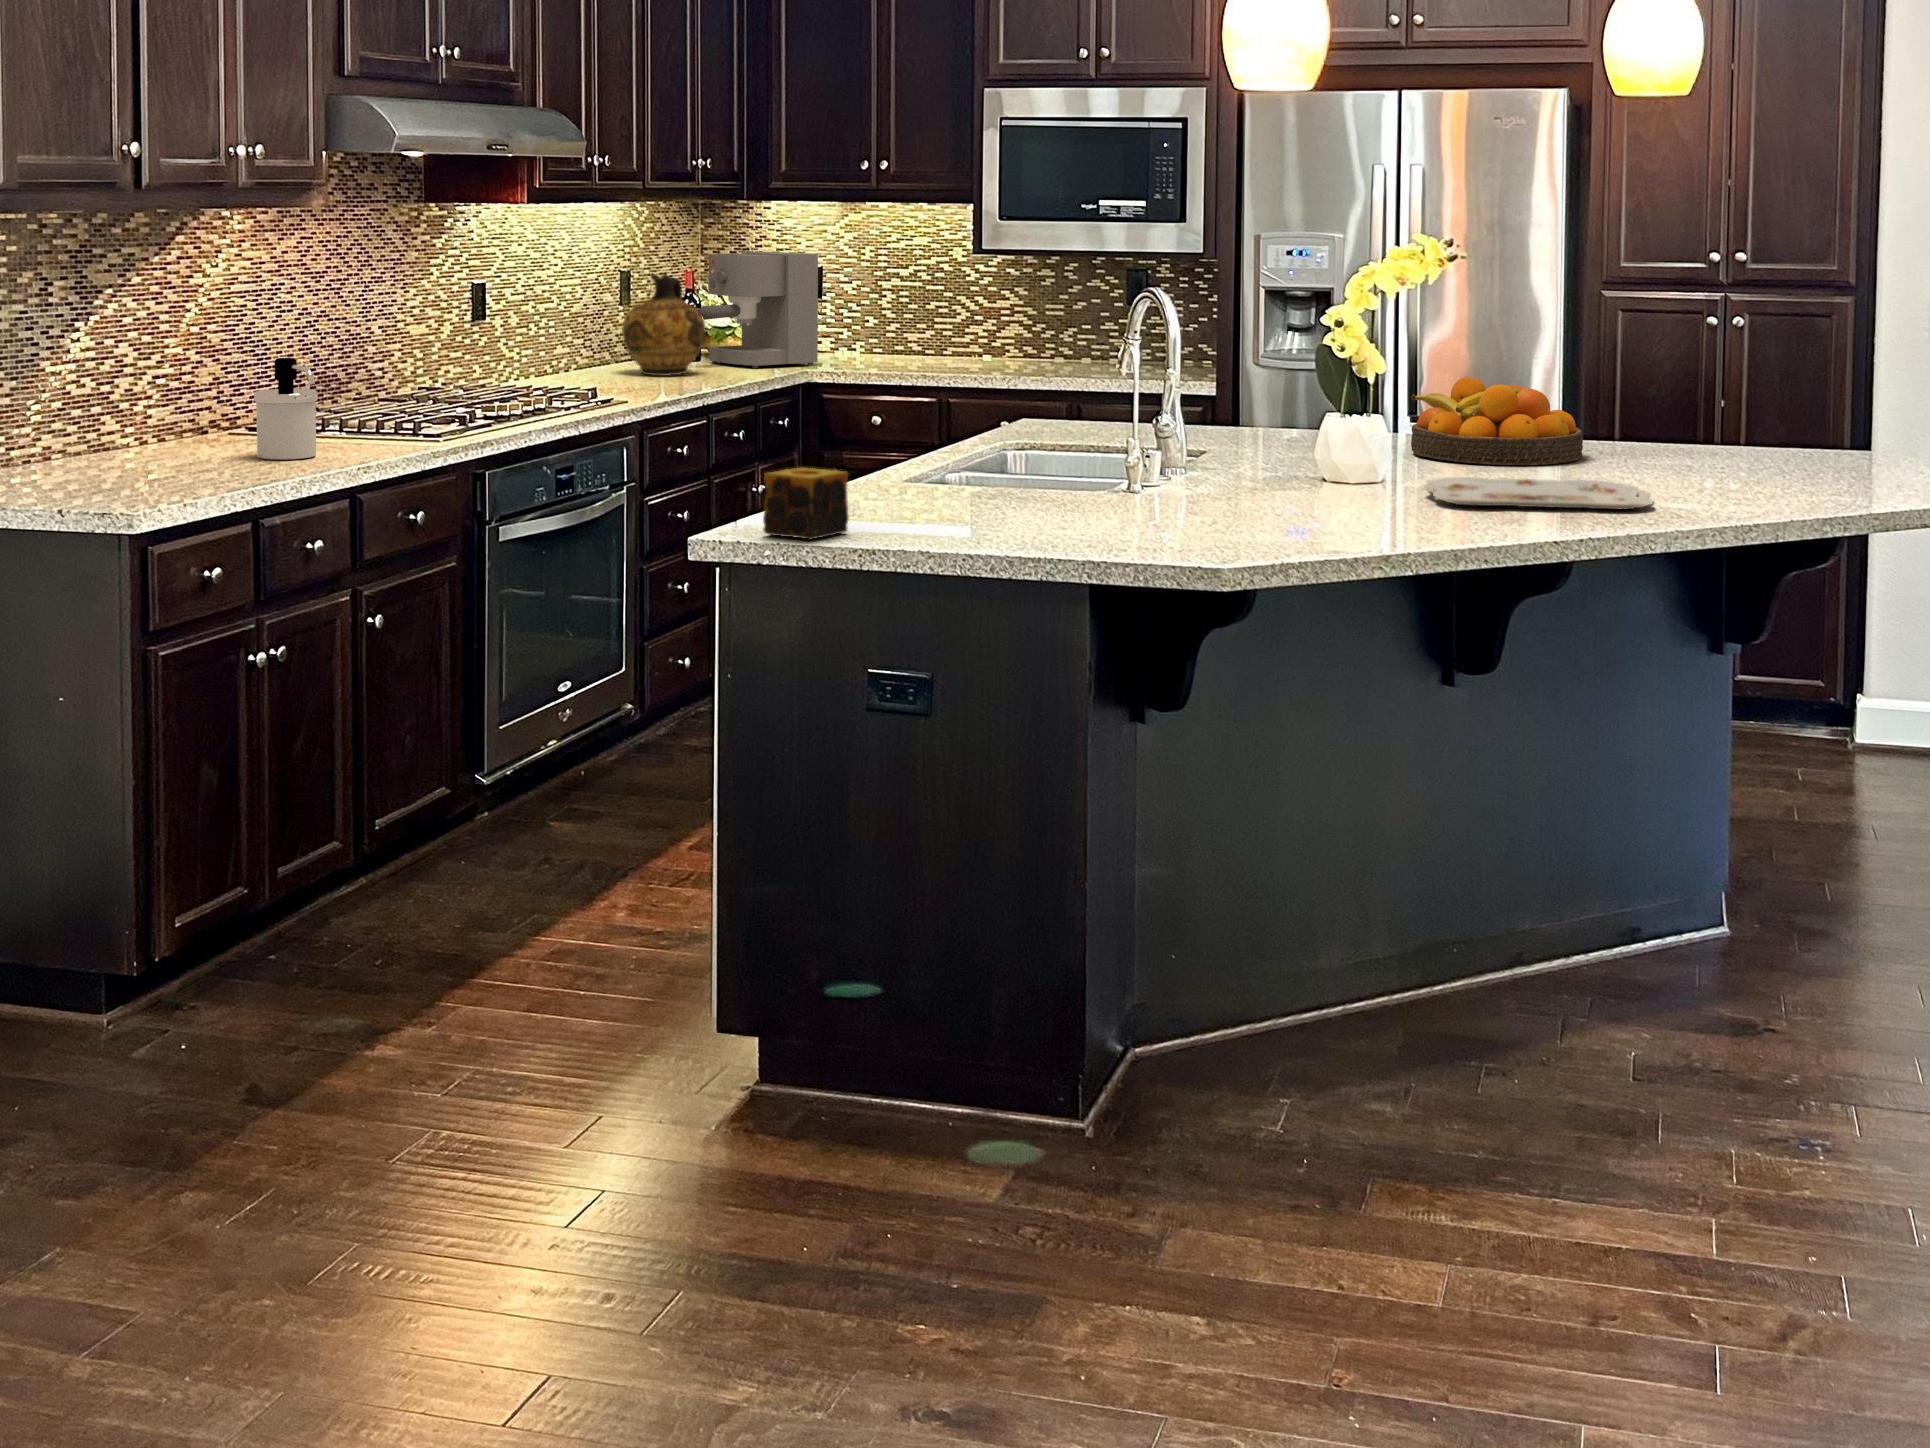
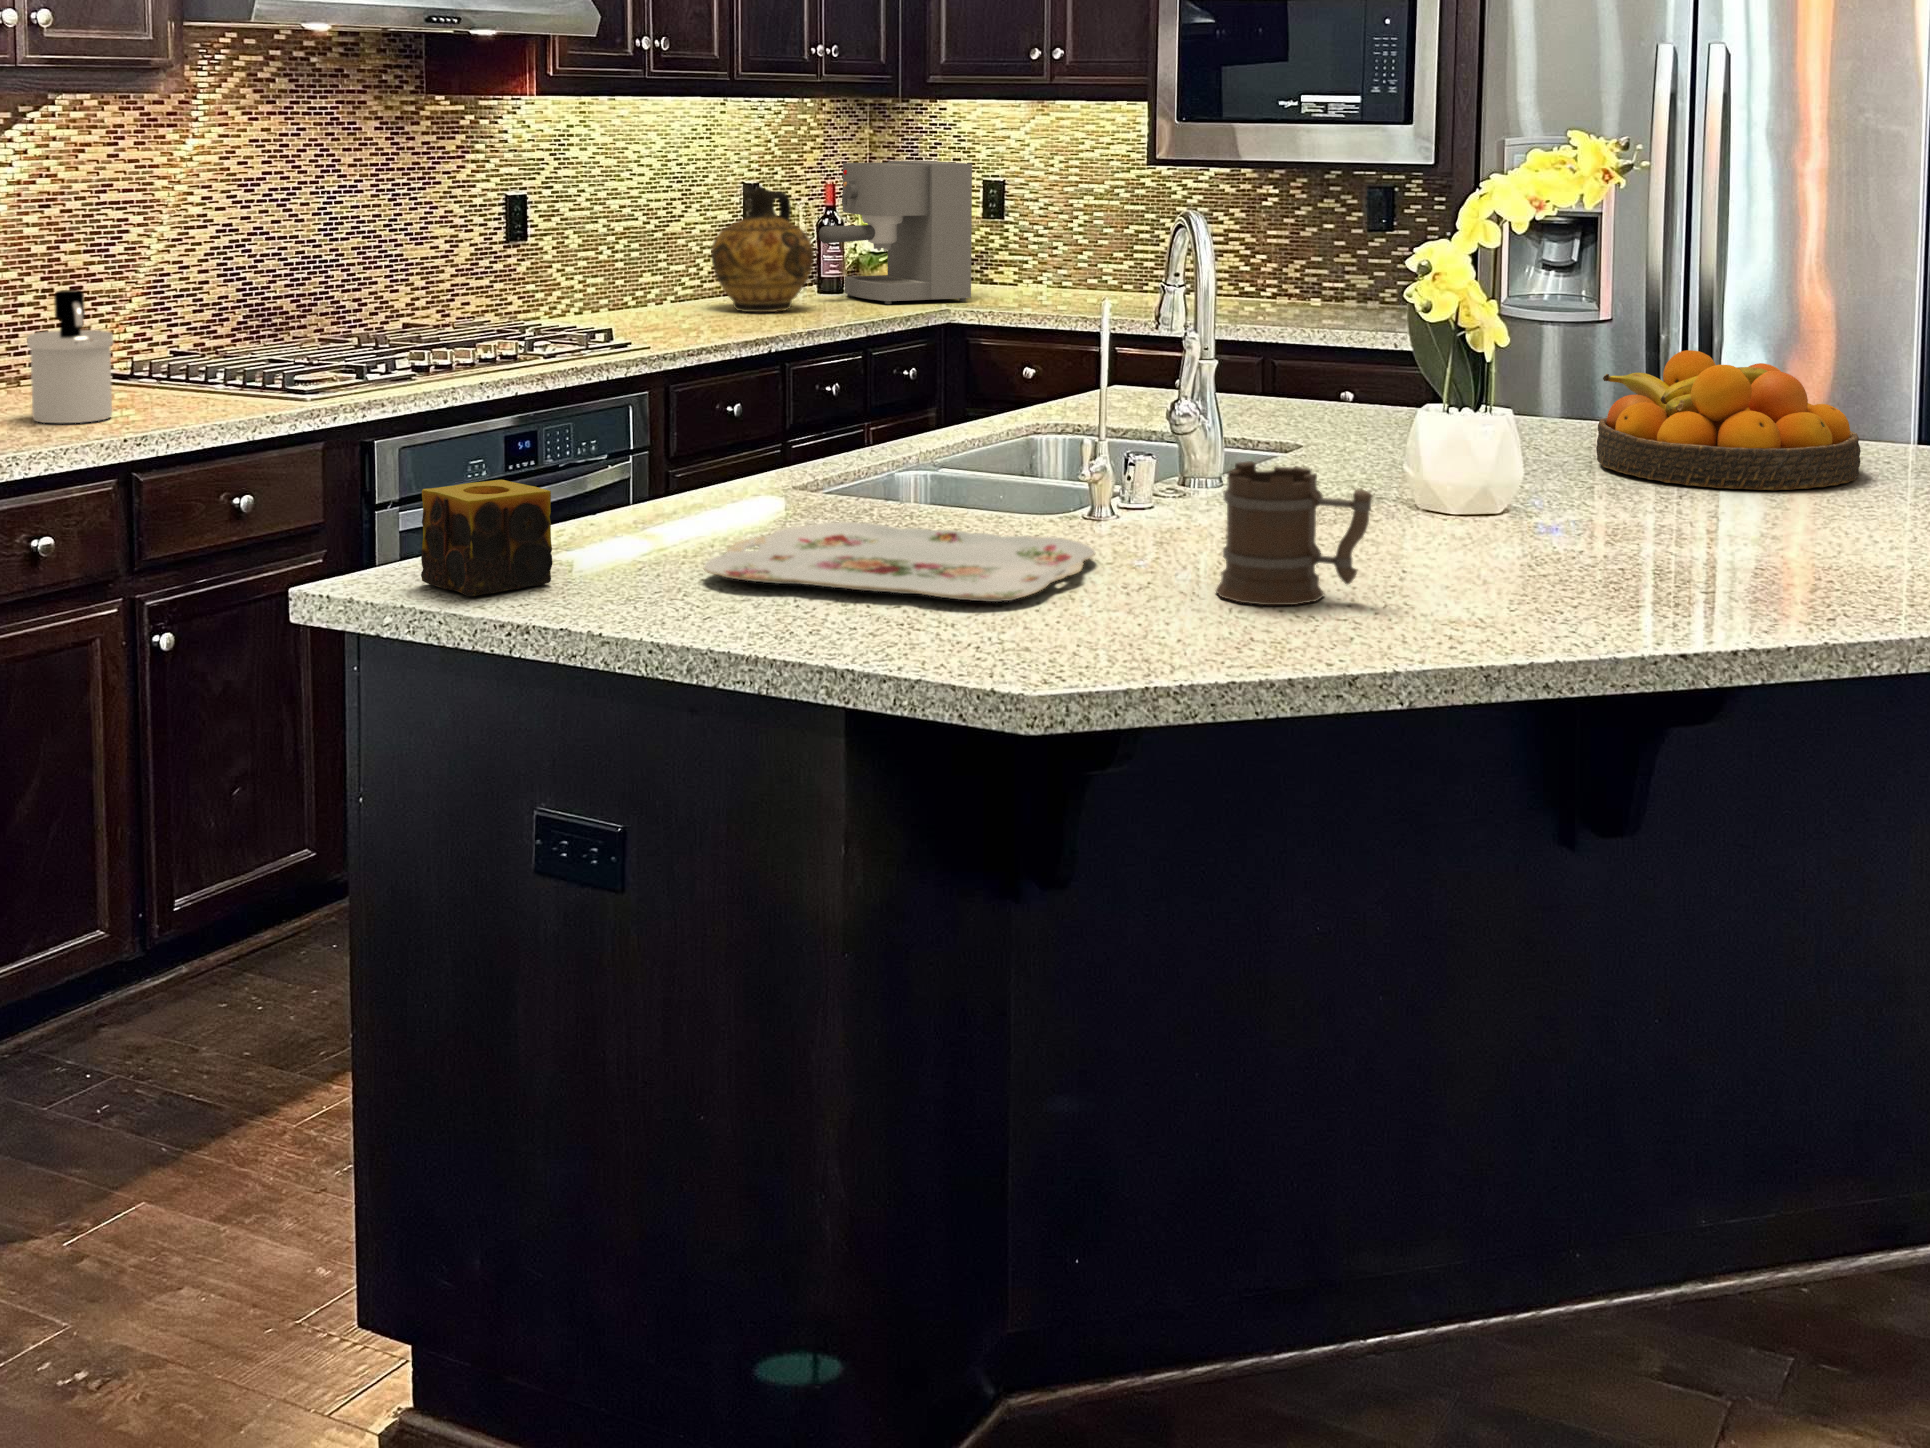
mug: none [1264,441,1364,527] -> present [1216,461,1372,605]
serving tray: present [1423,477,1653,509] -> present [704,522,1095,602]

